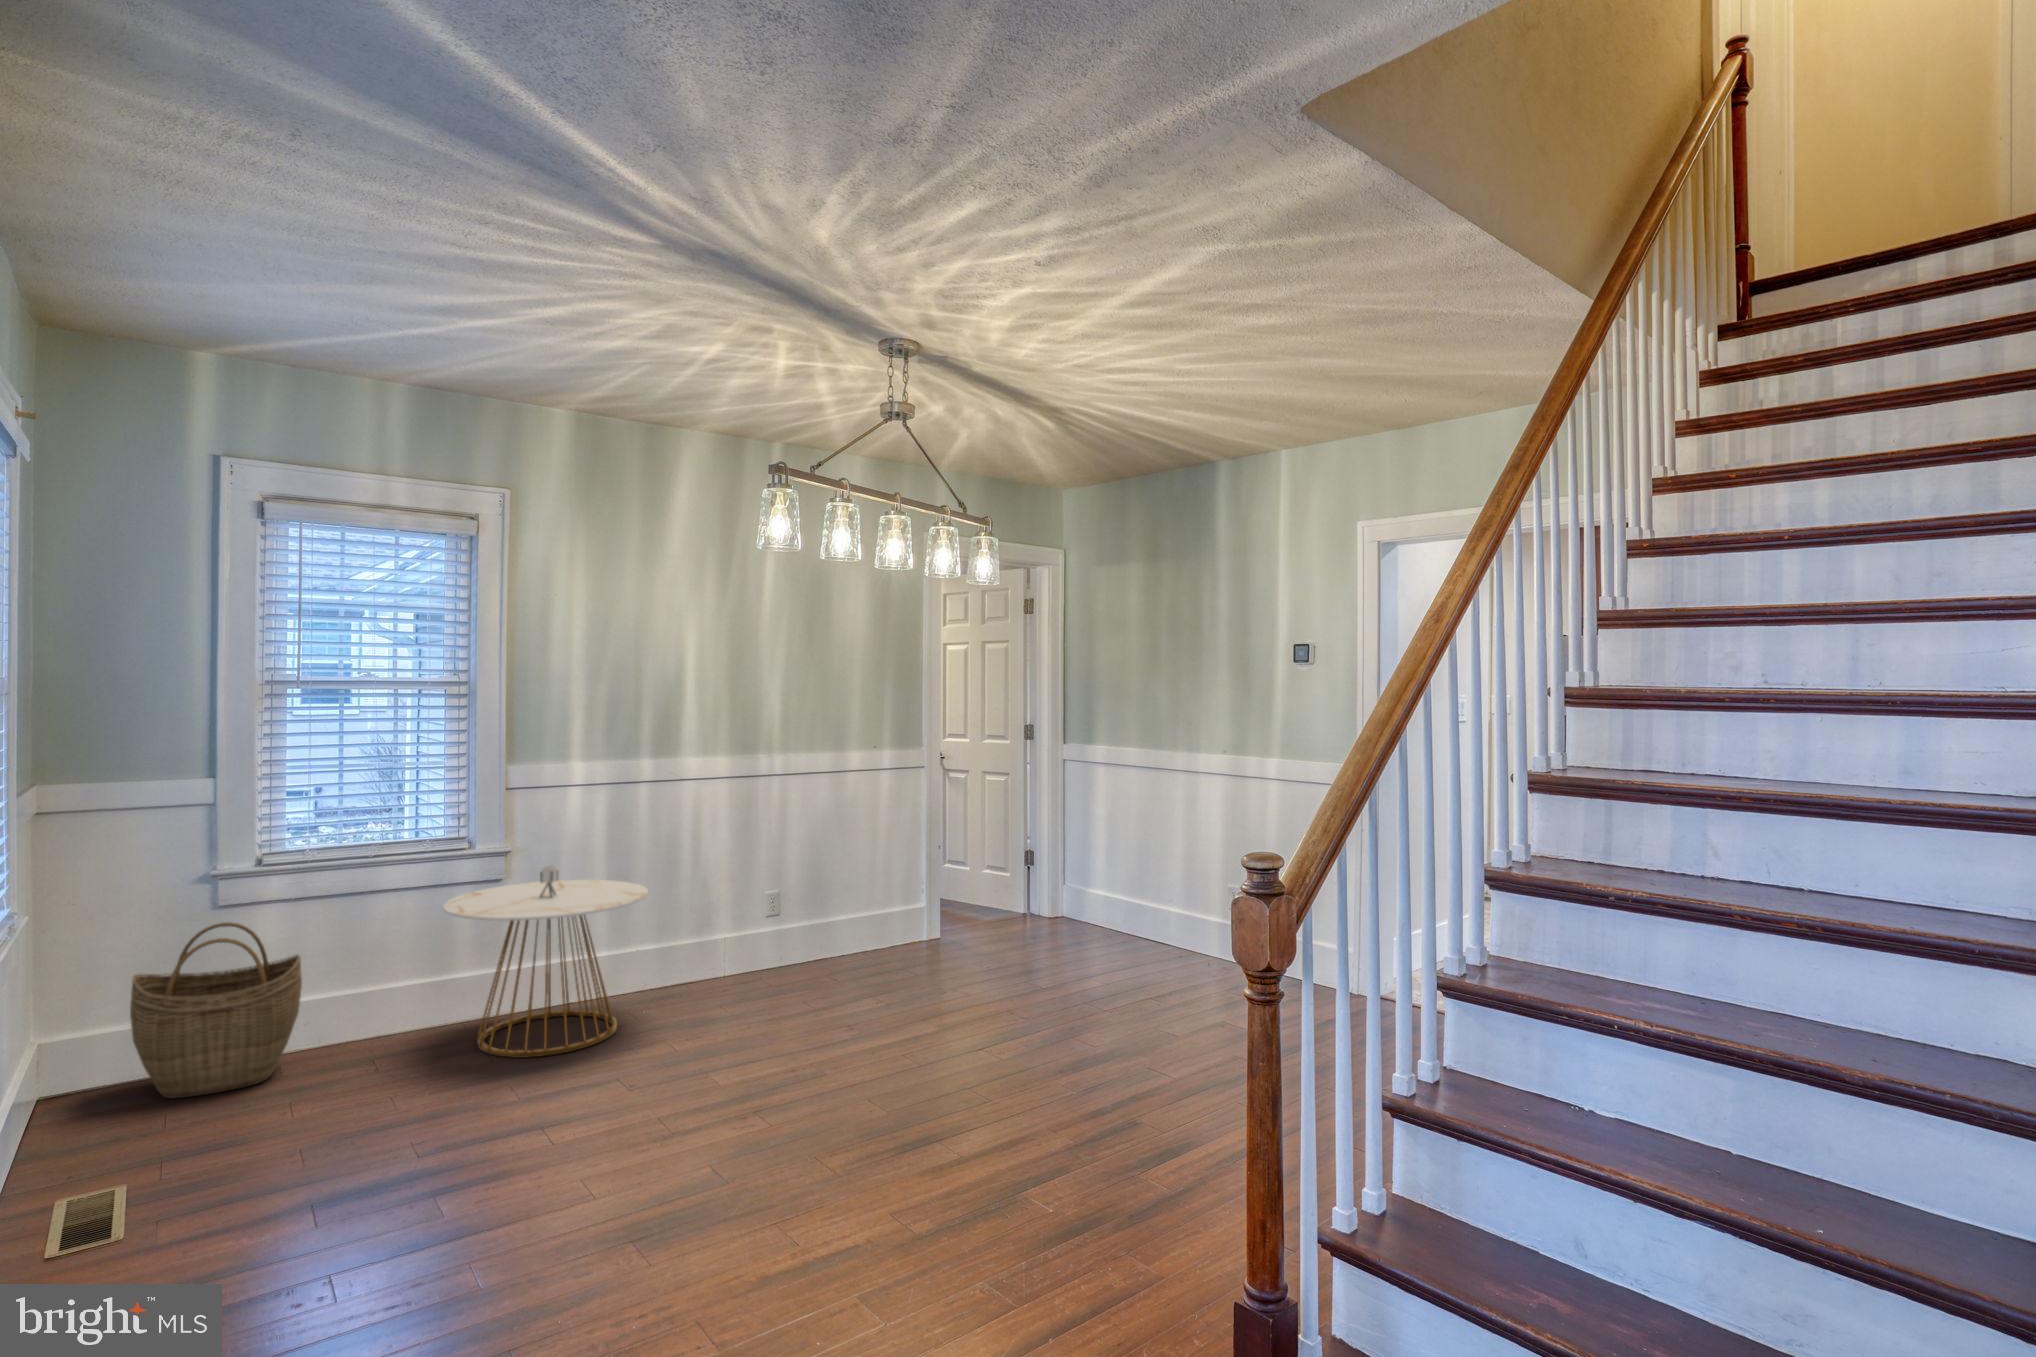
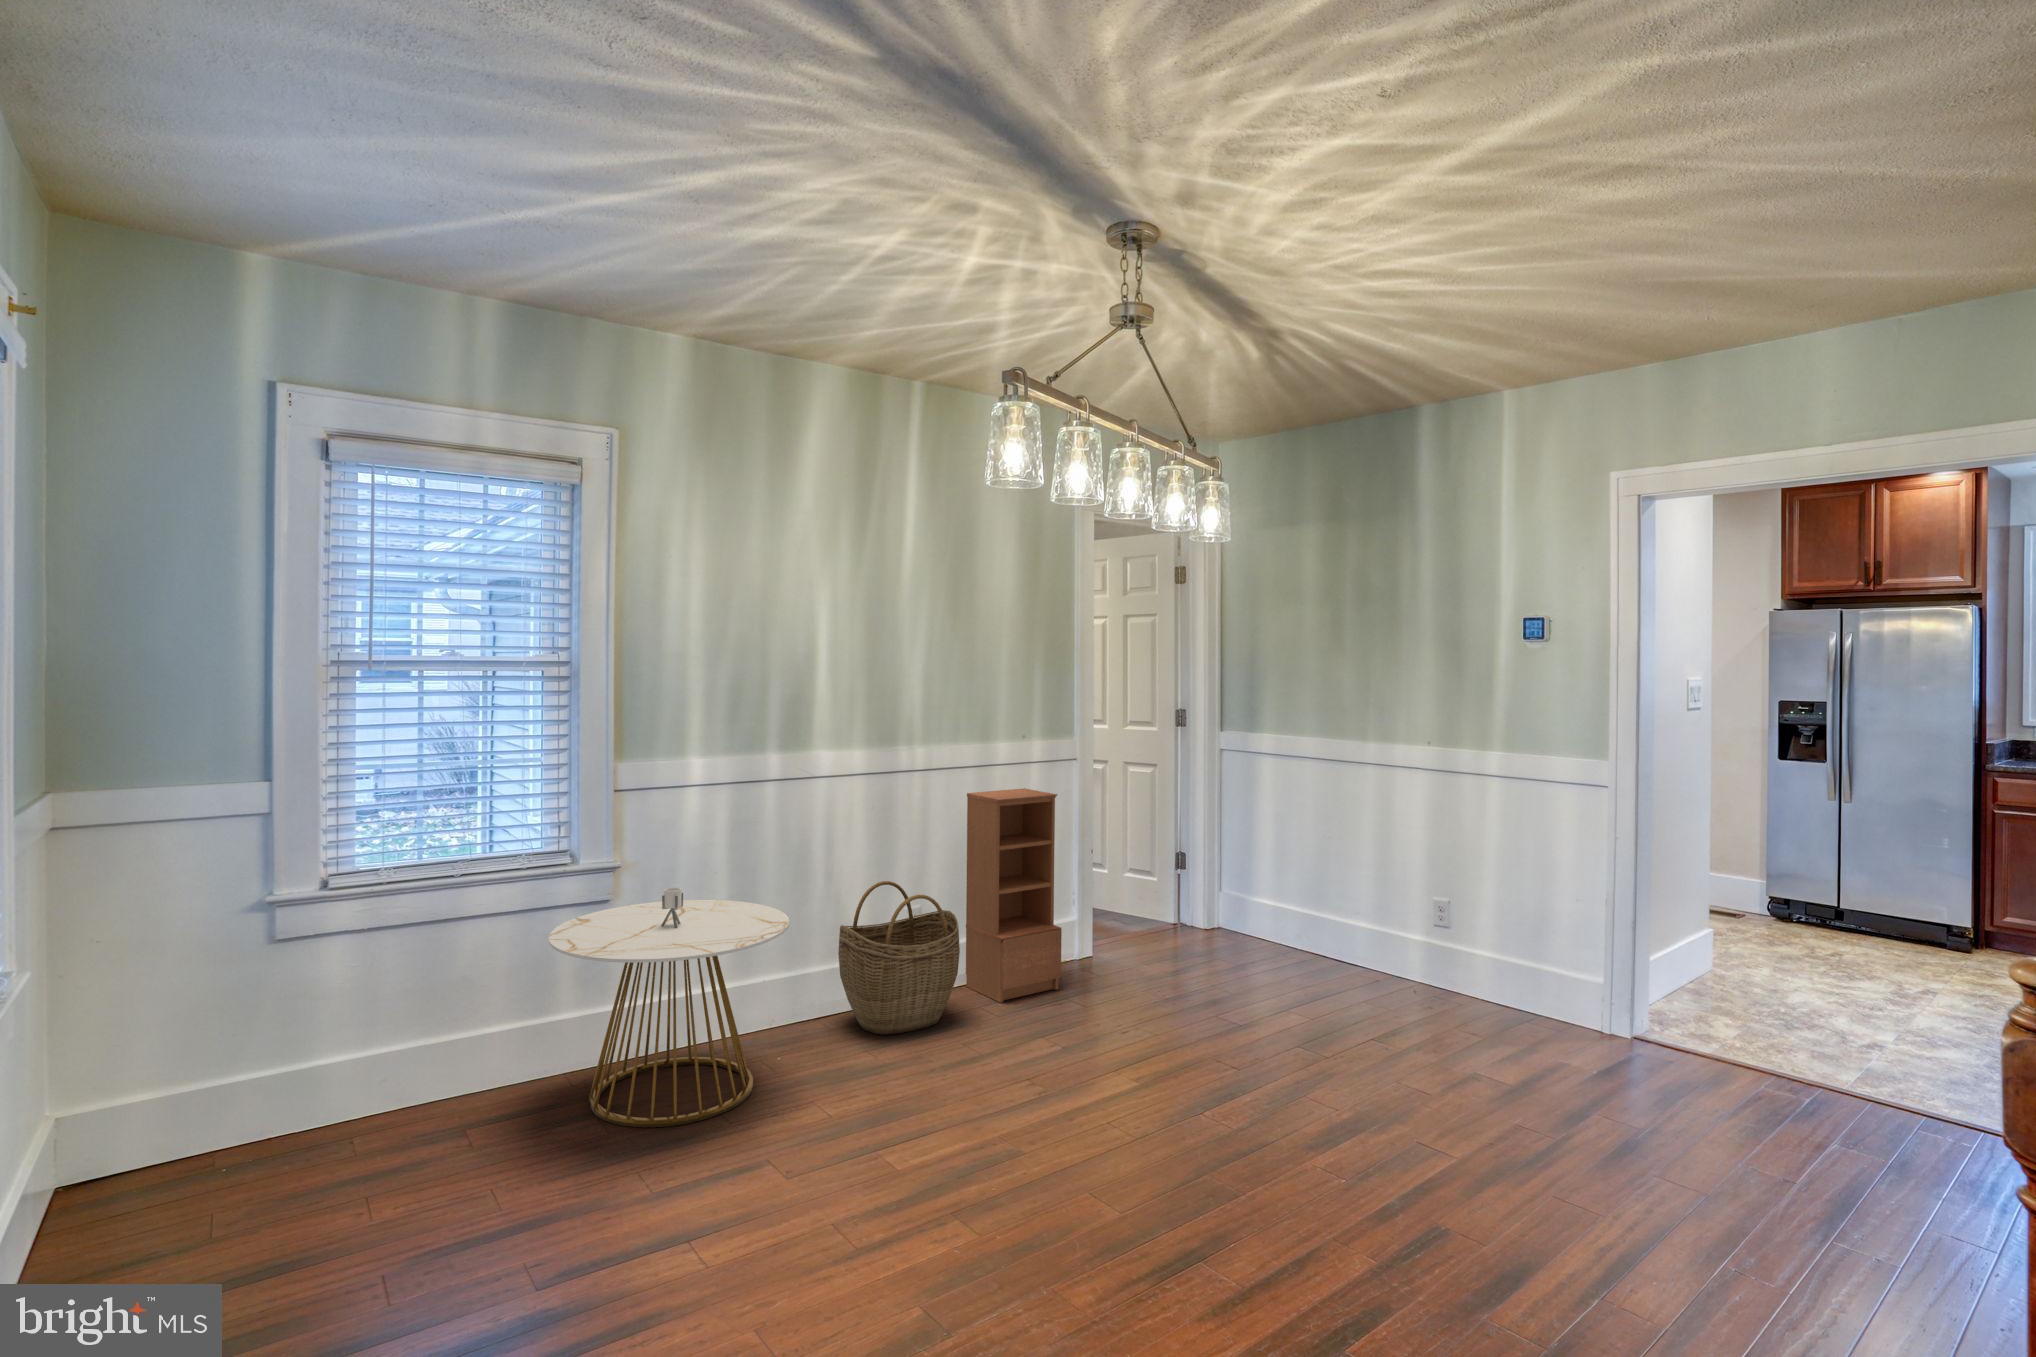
bookcase: none [823,790,904,970] -> present [966,788,1062,1003]
woven basket: present [130,922,302,1099] -> present [838,881,960,1035]

